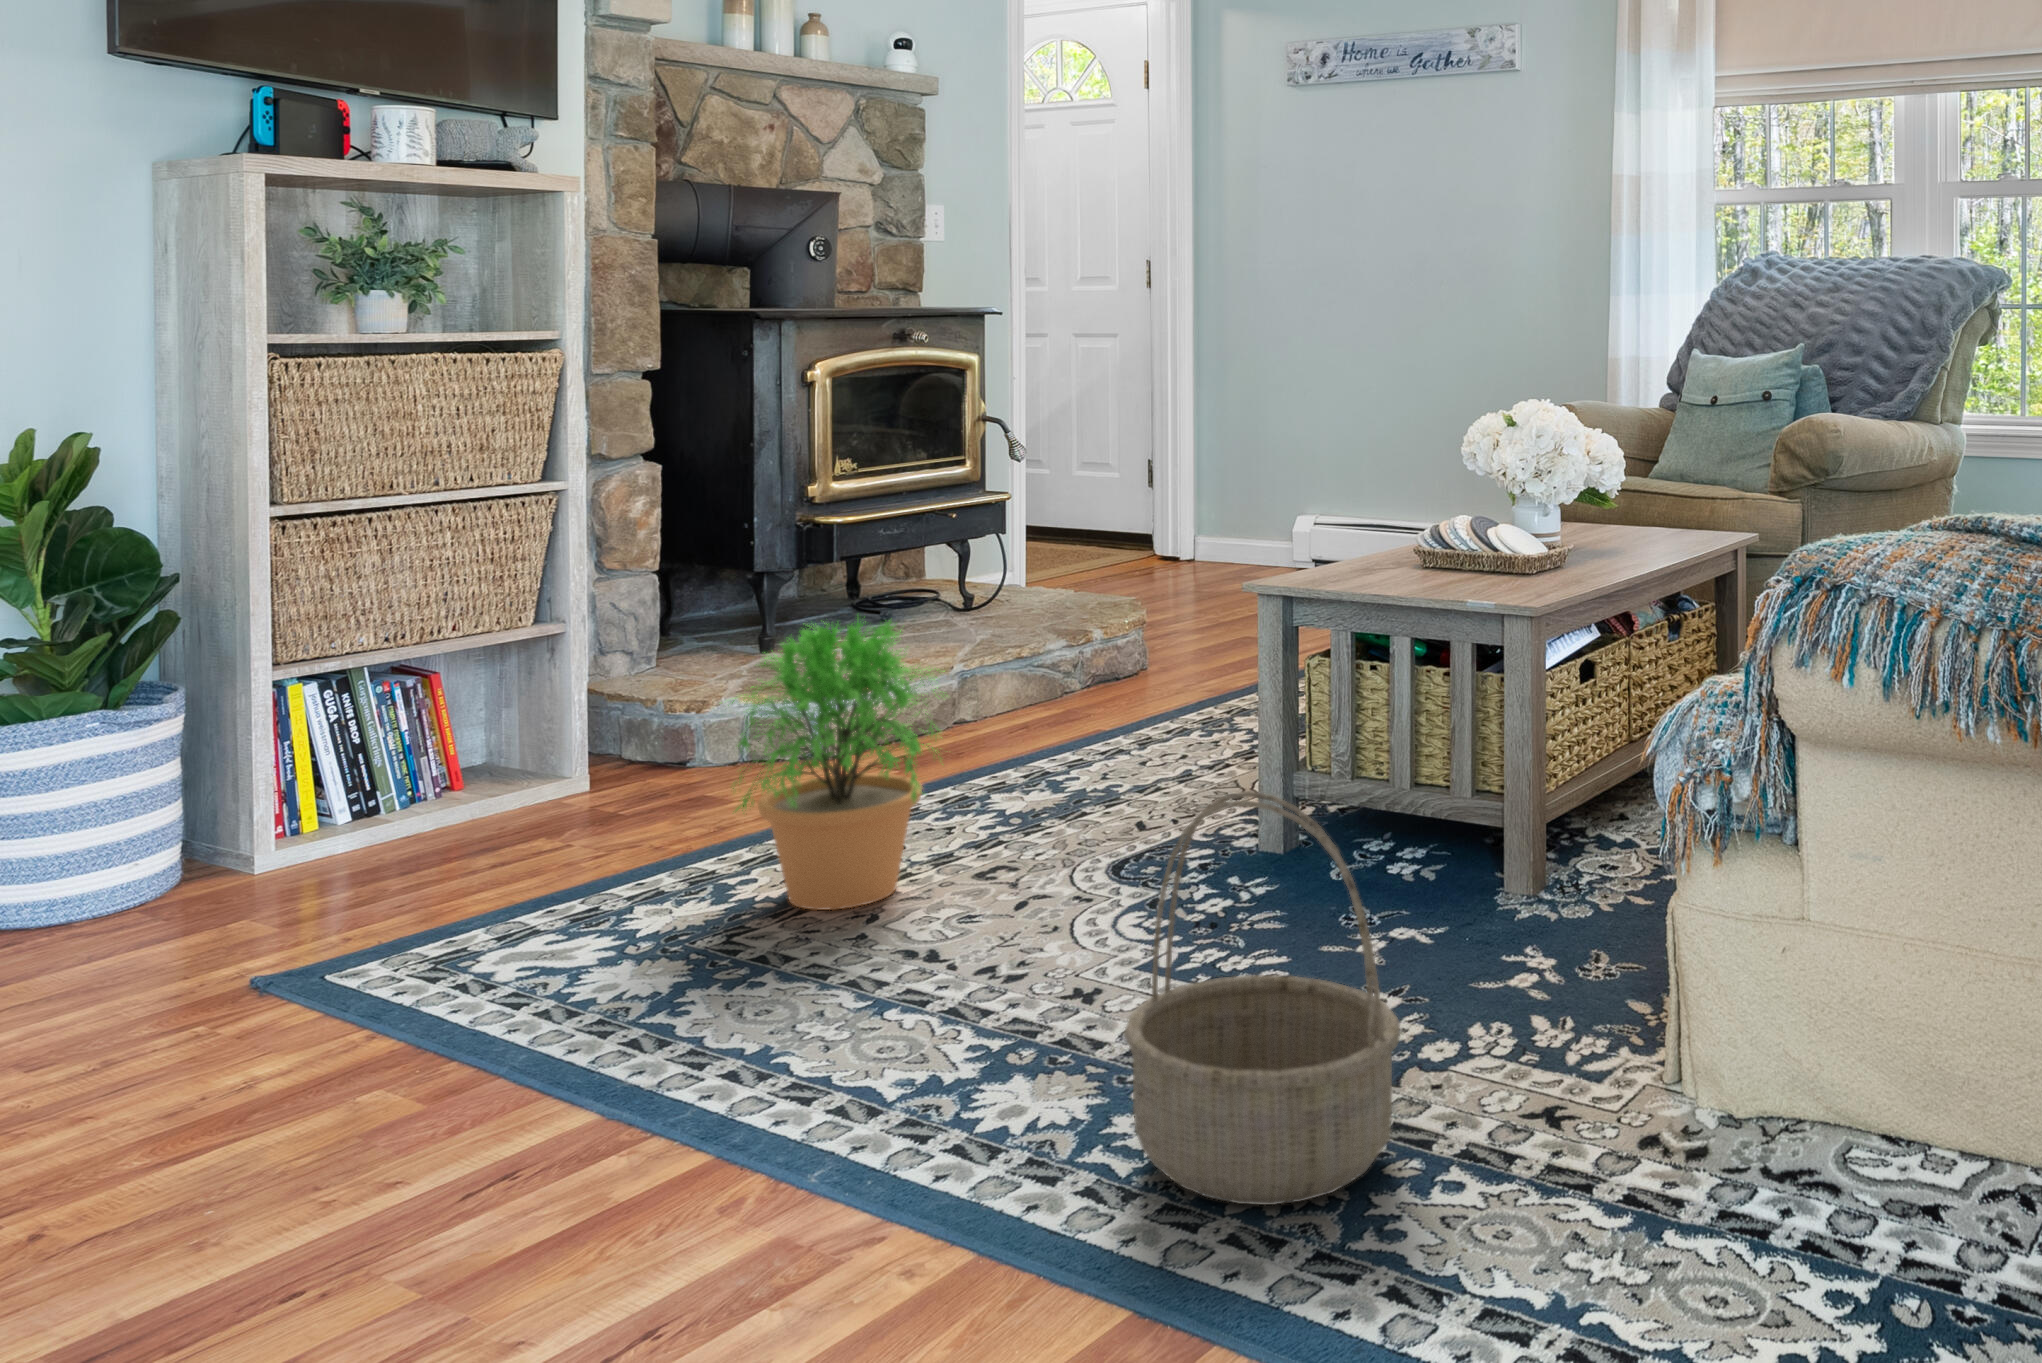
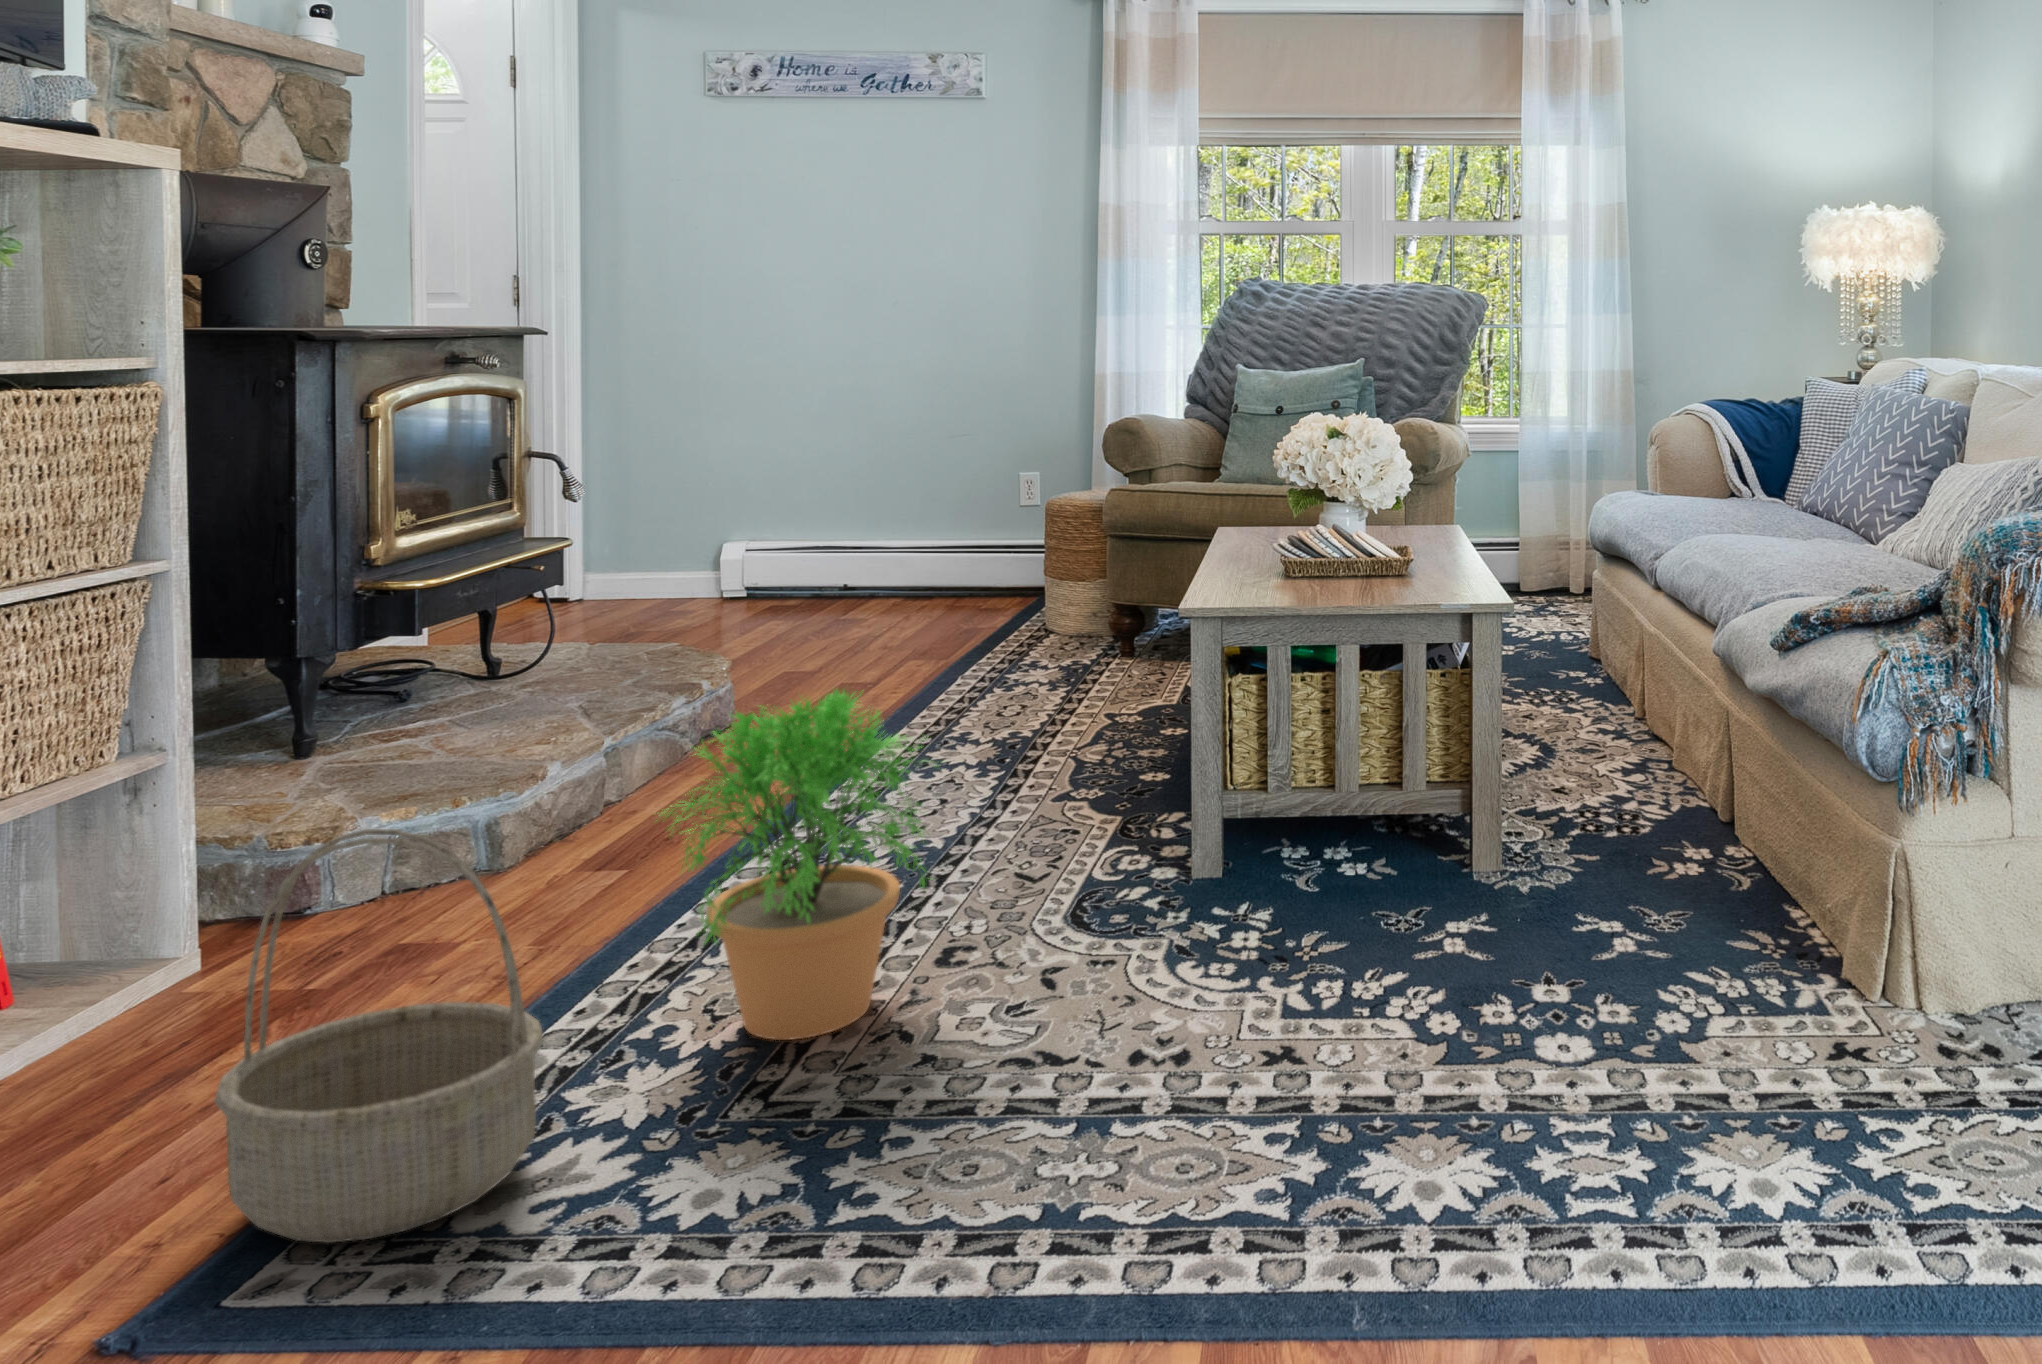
basket: present [1124,791,1400,1205] -> present [214,829,543,1243]

